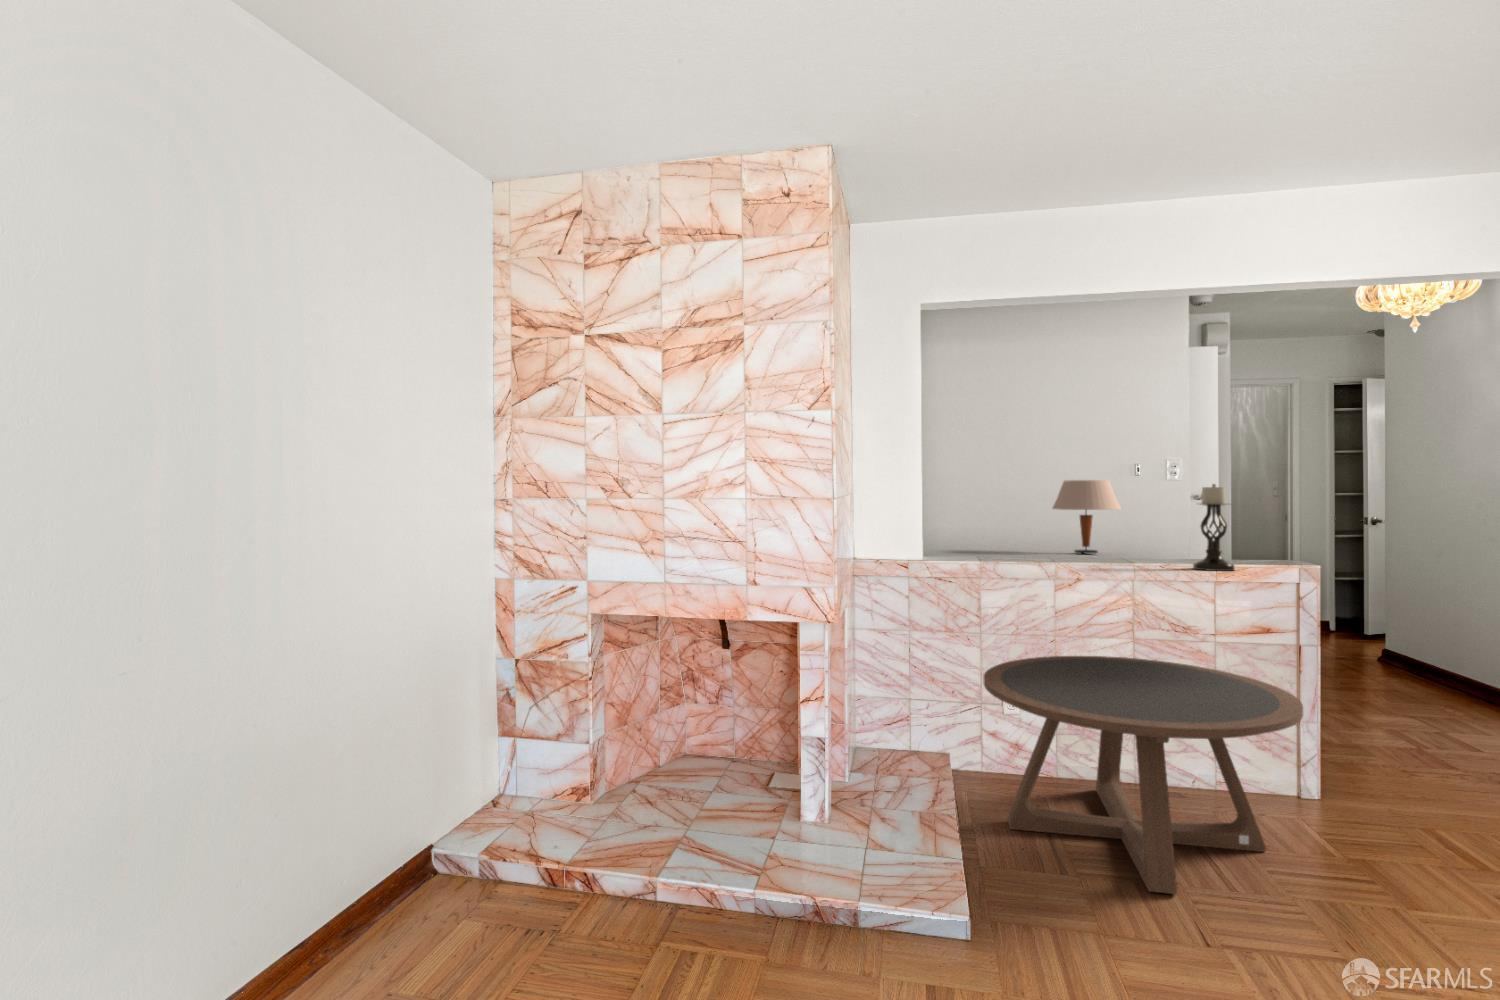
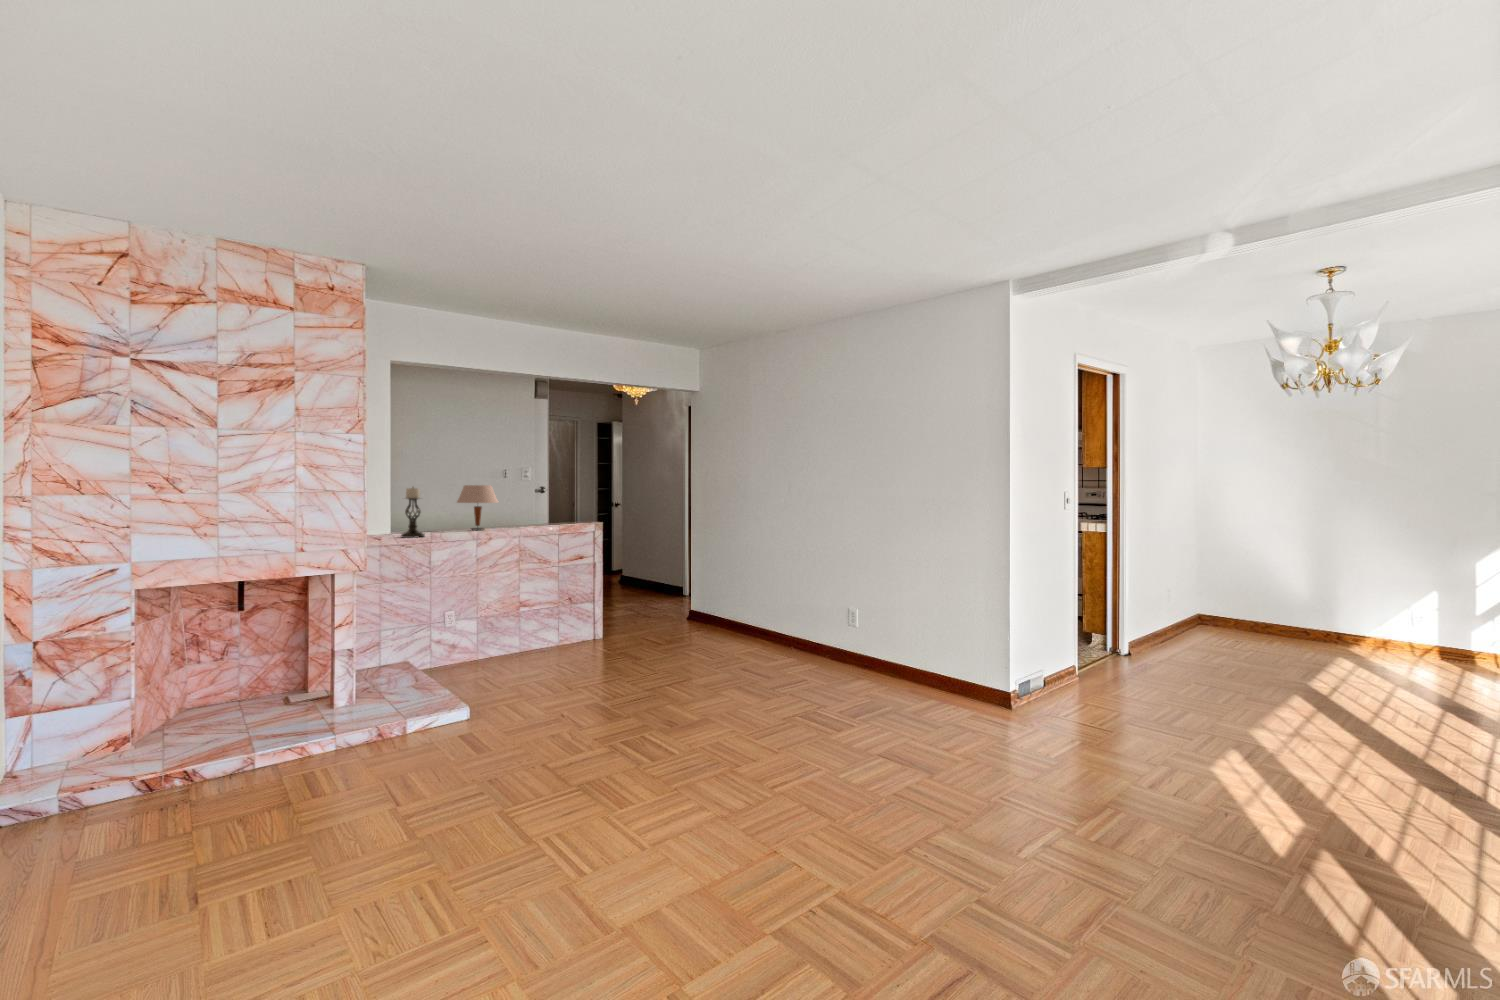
candle holder: present [1193,484,1235,571] -> present [401,487,425,538]
coffee table: present [983,656,1303,894] -> none [449,582,604,685]

